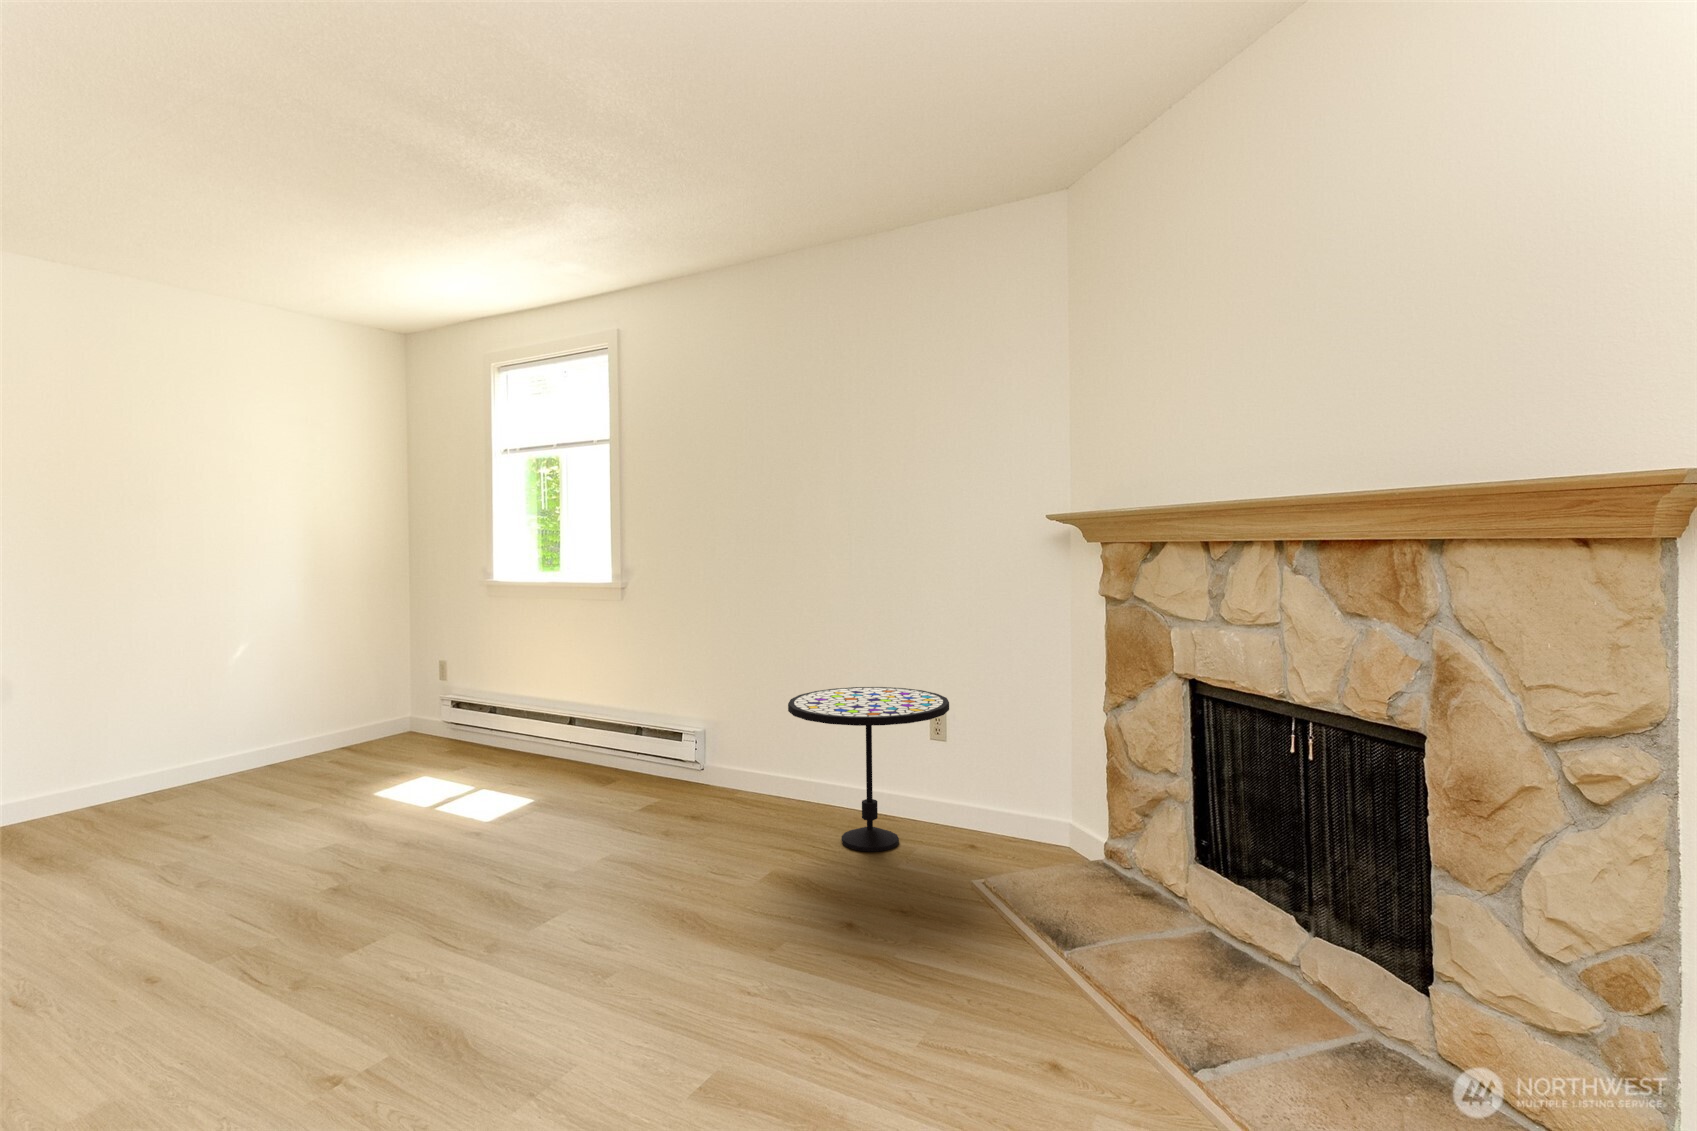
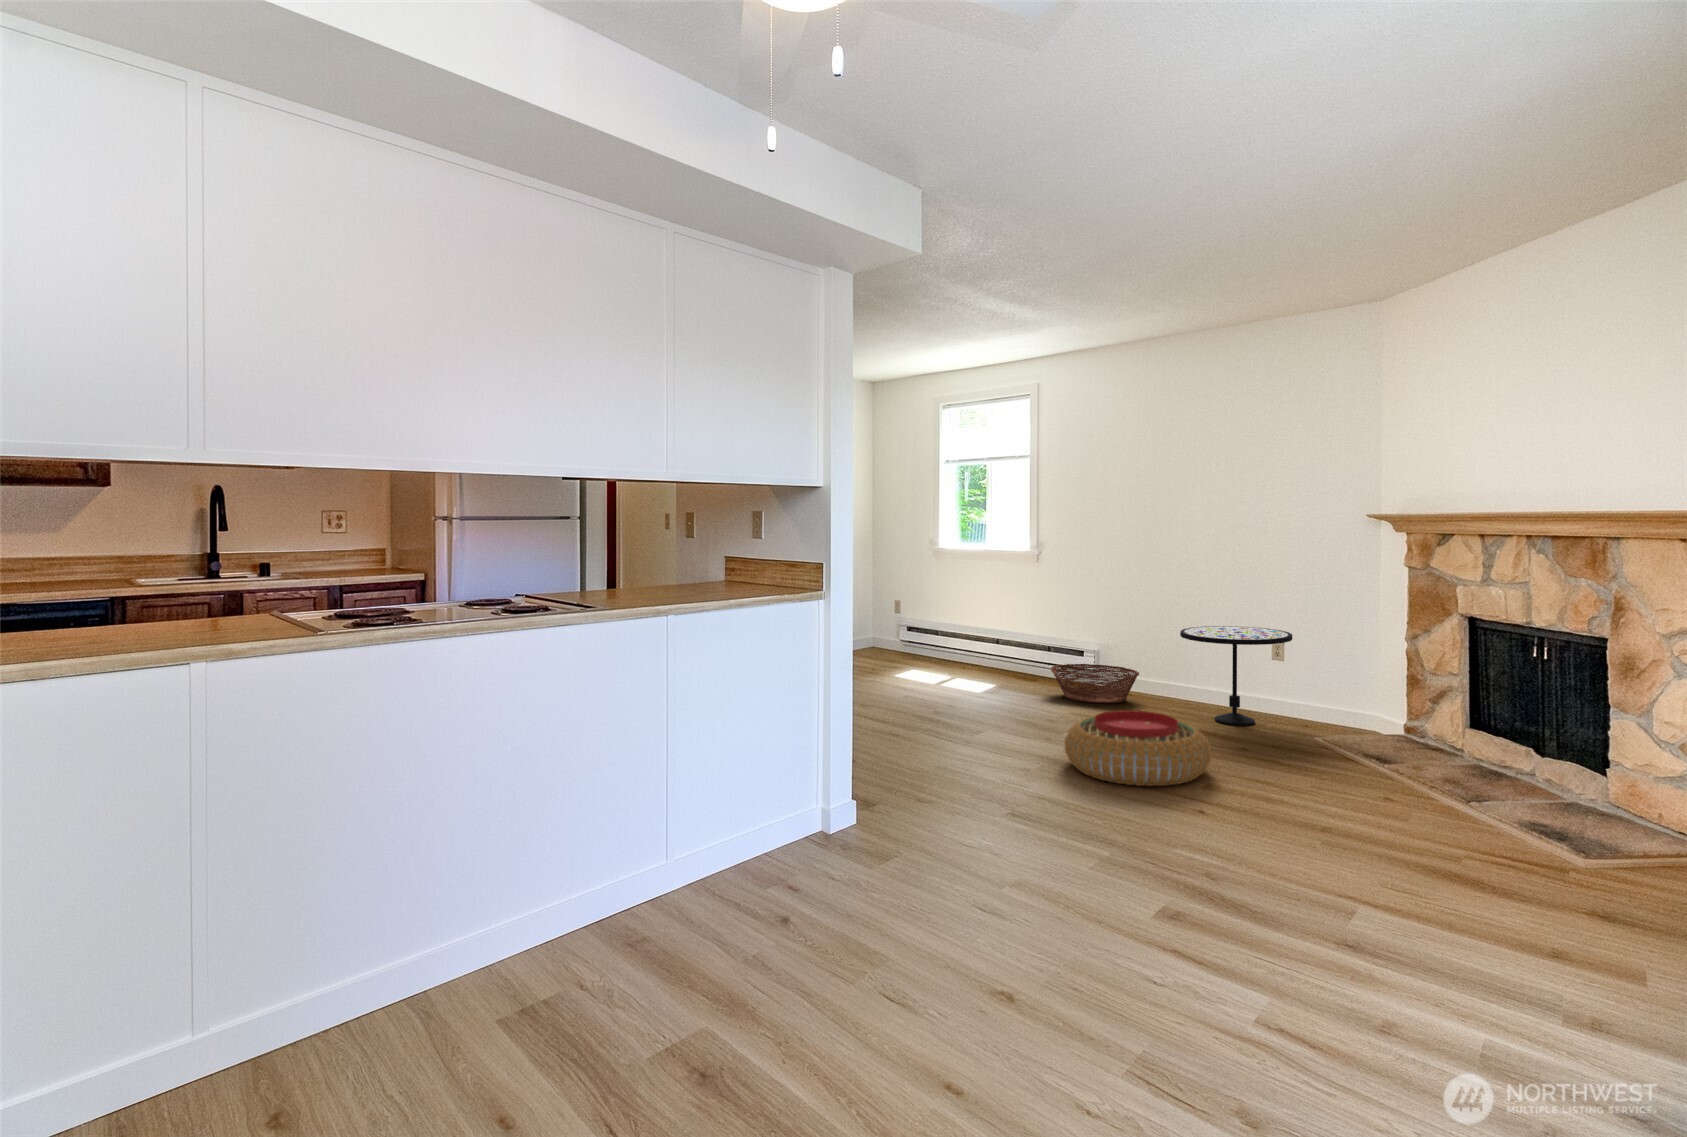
basket: none [626,743,754,810] -> present [1051,664,1139,703]
pouf: none [471,873,762,1075] -> present [1065,710,1211,786]

